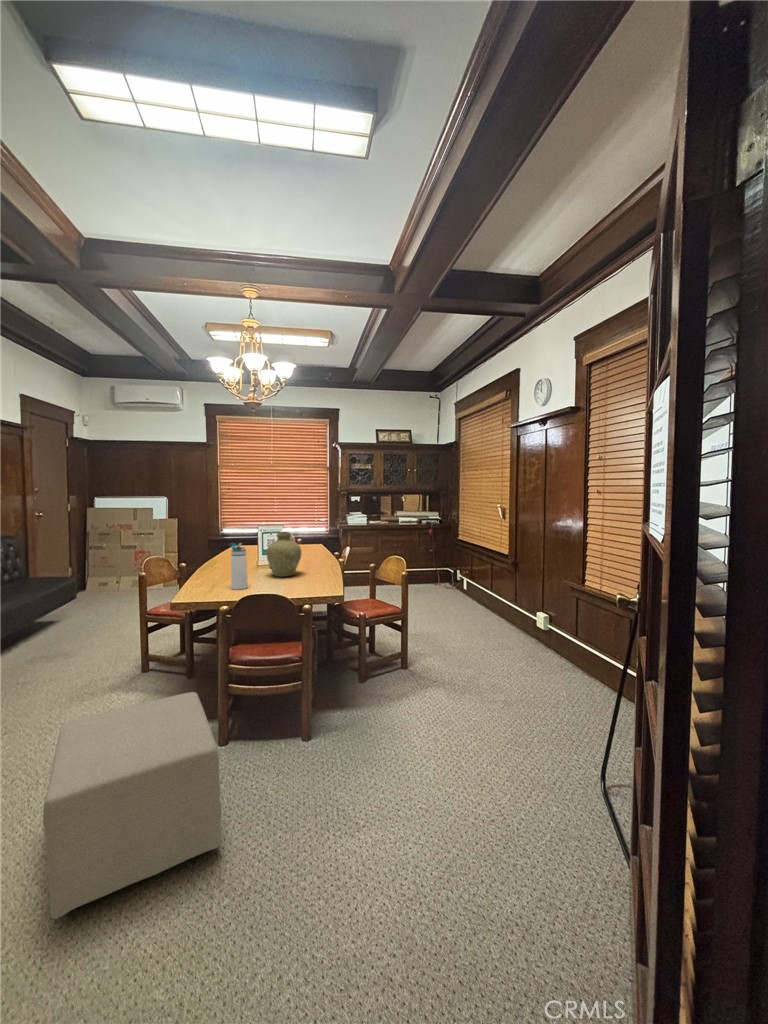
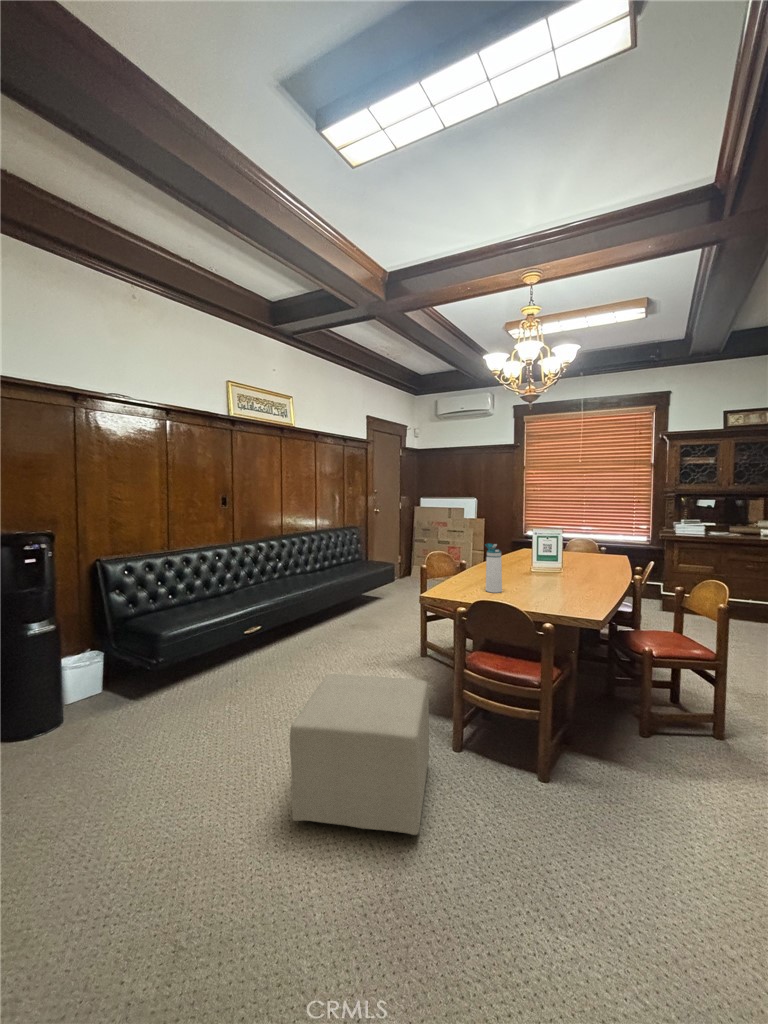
vase: present [267,532,301,577] -> none [530,537,571,587]

